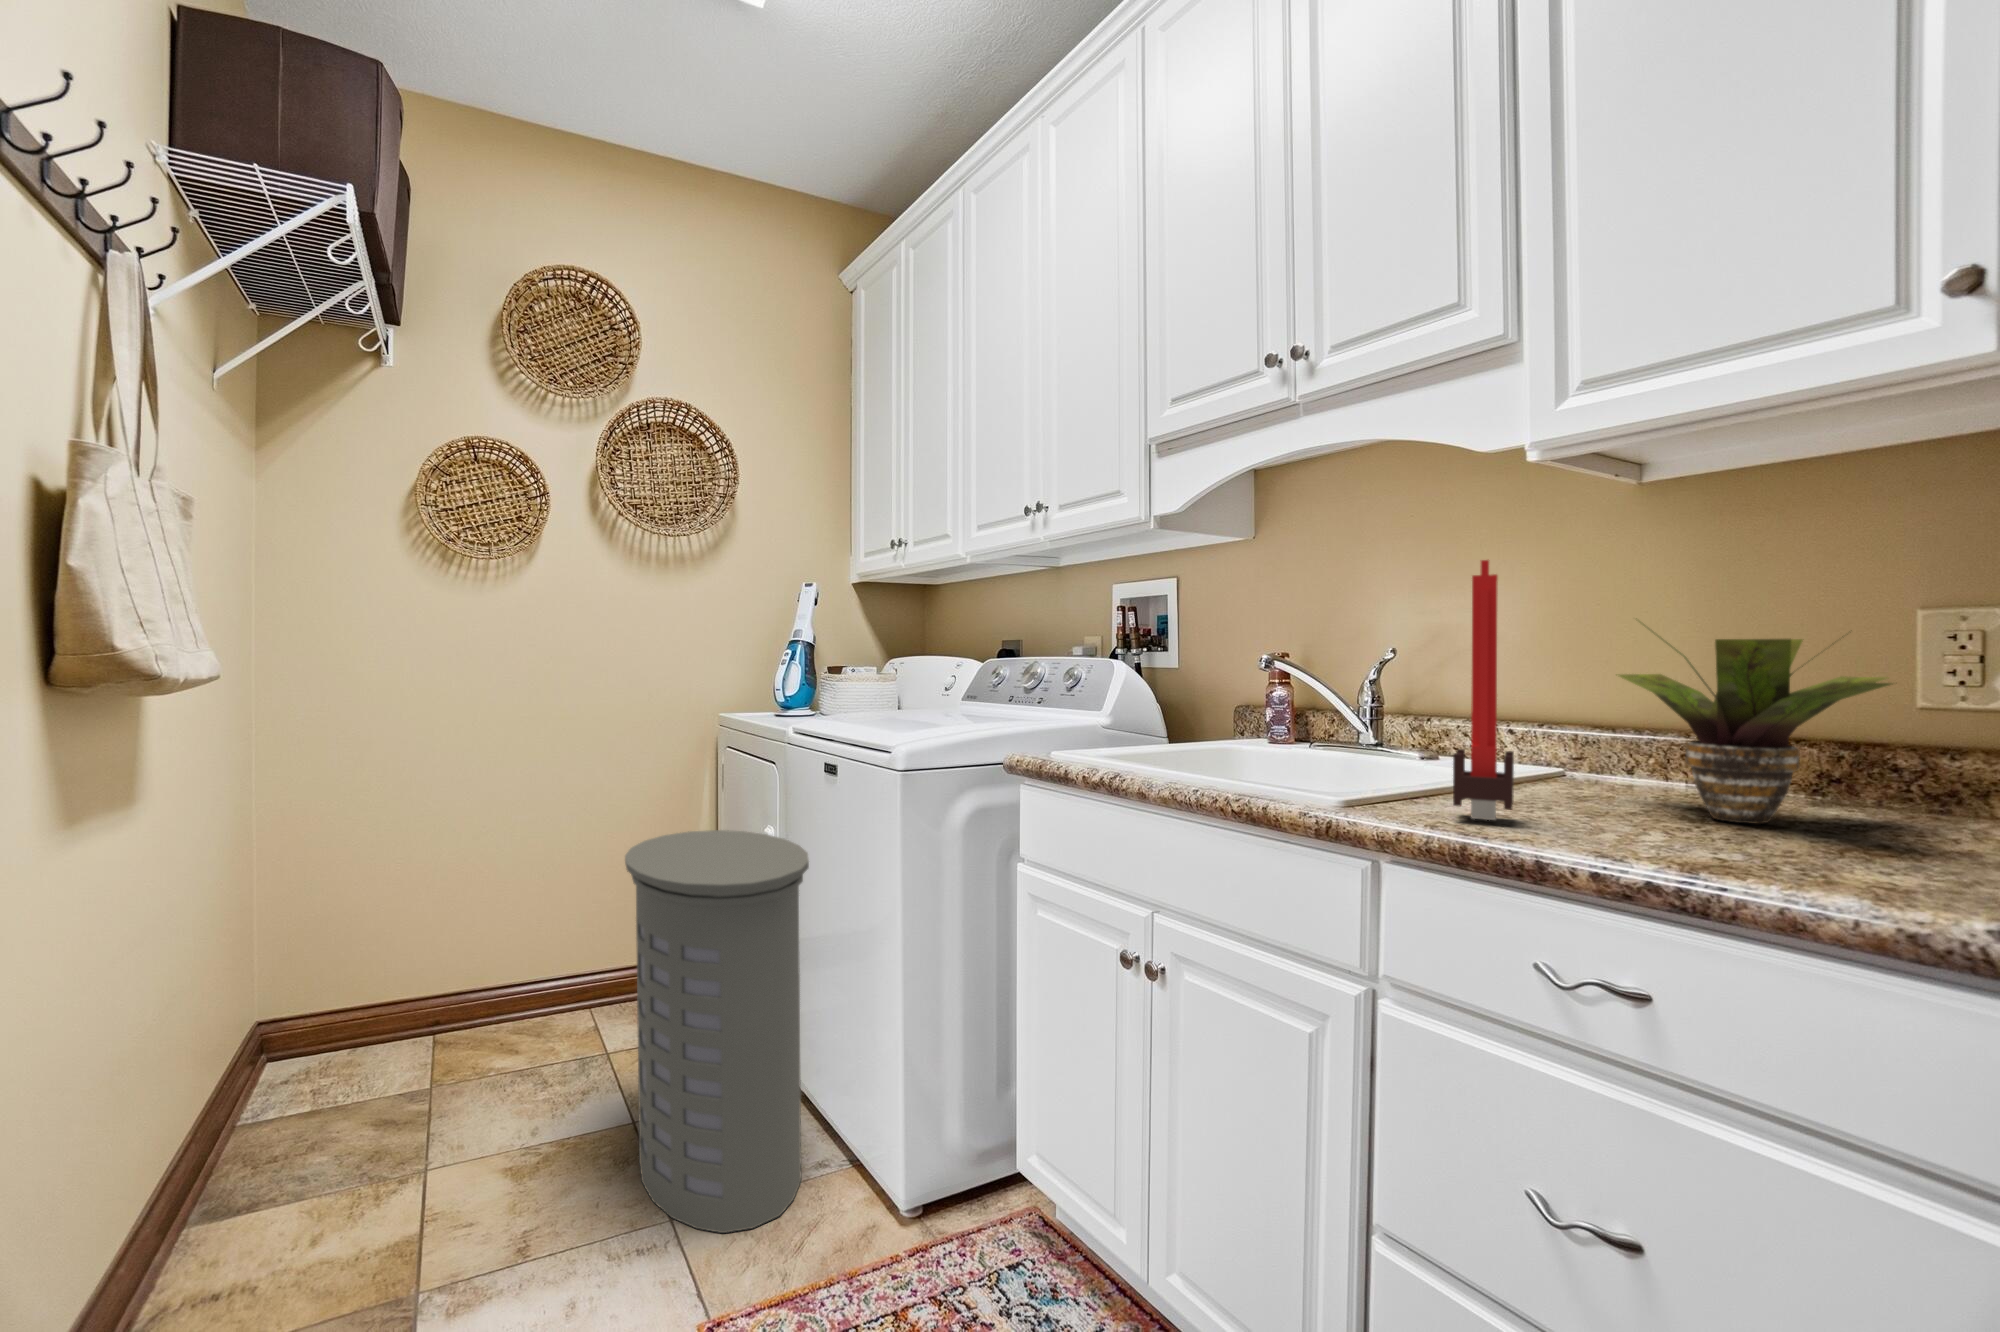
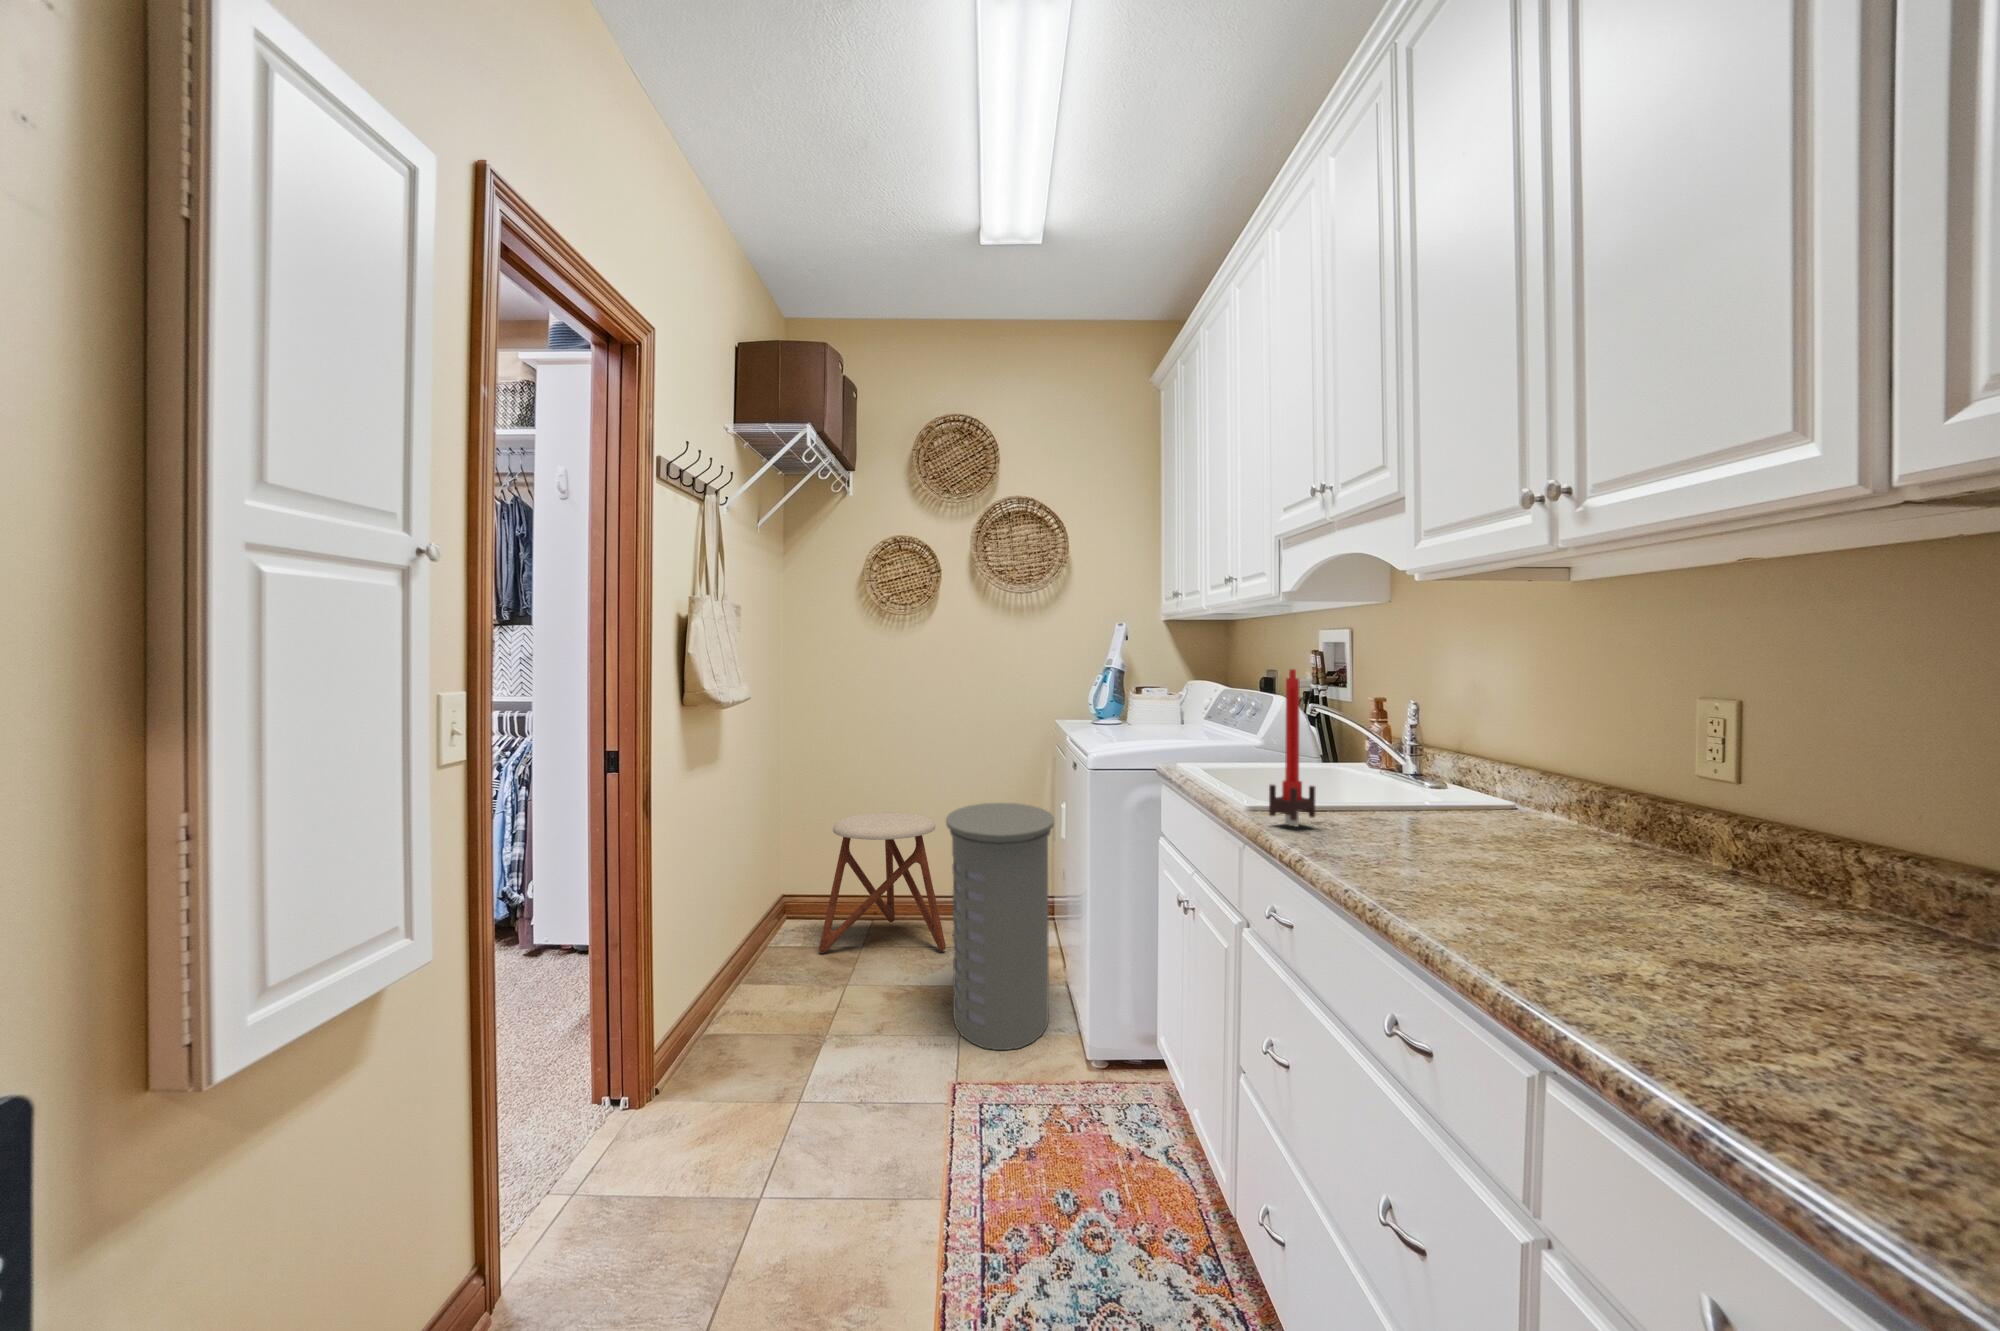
potted plant: present [1619,618,1892,824] -> none [1411,704,1574,846]
stool: none [347,862,581,1115] -> present [819,812,946,953]

